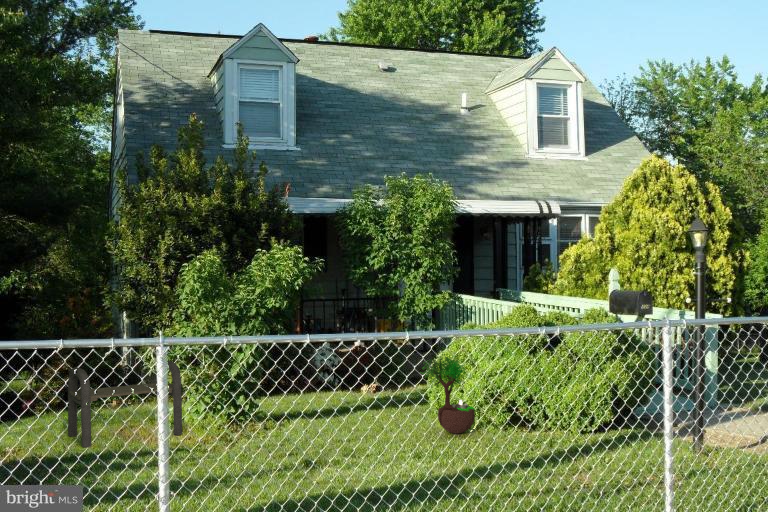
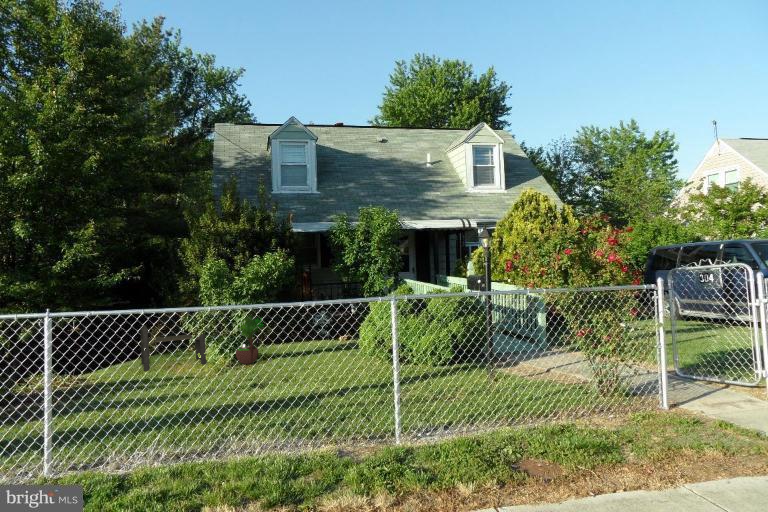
potted tree: present [422,354,475,434] -> present [236,316,263,364]

